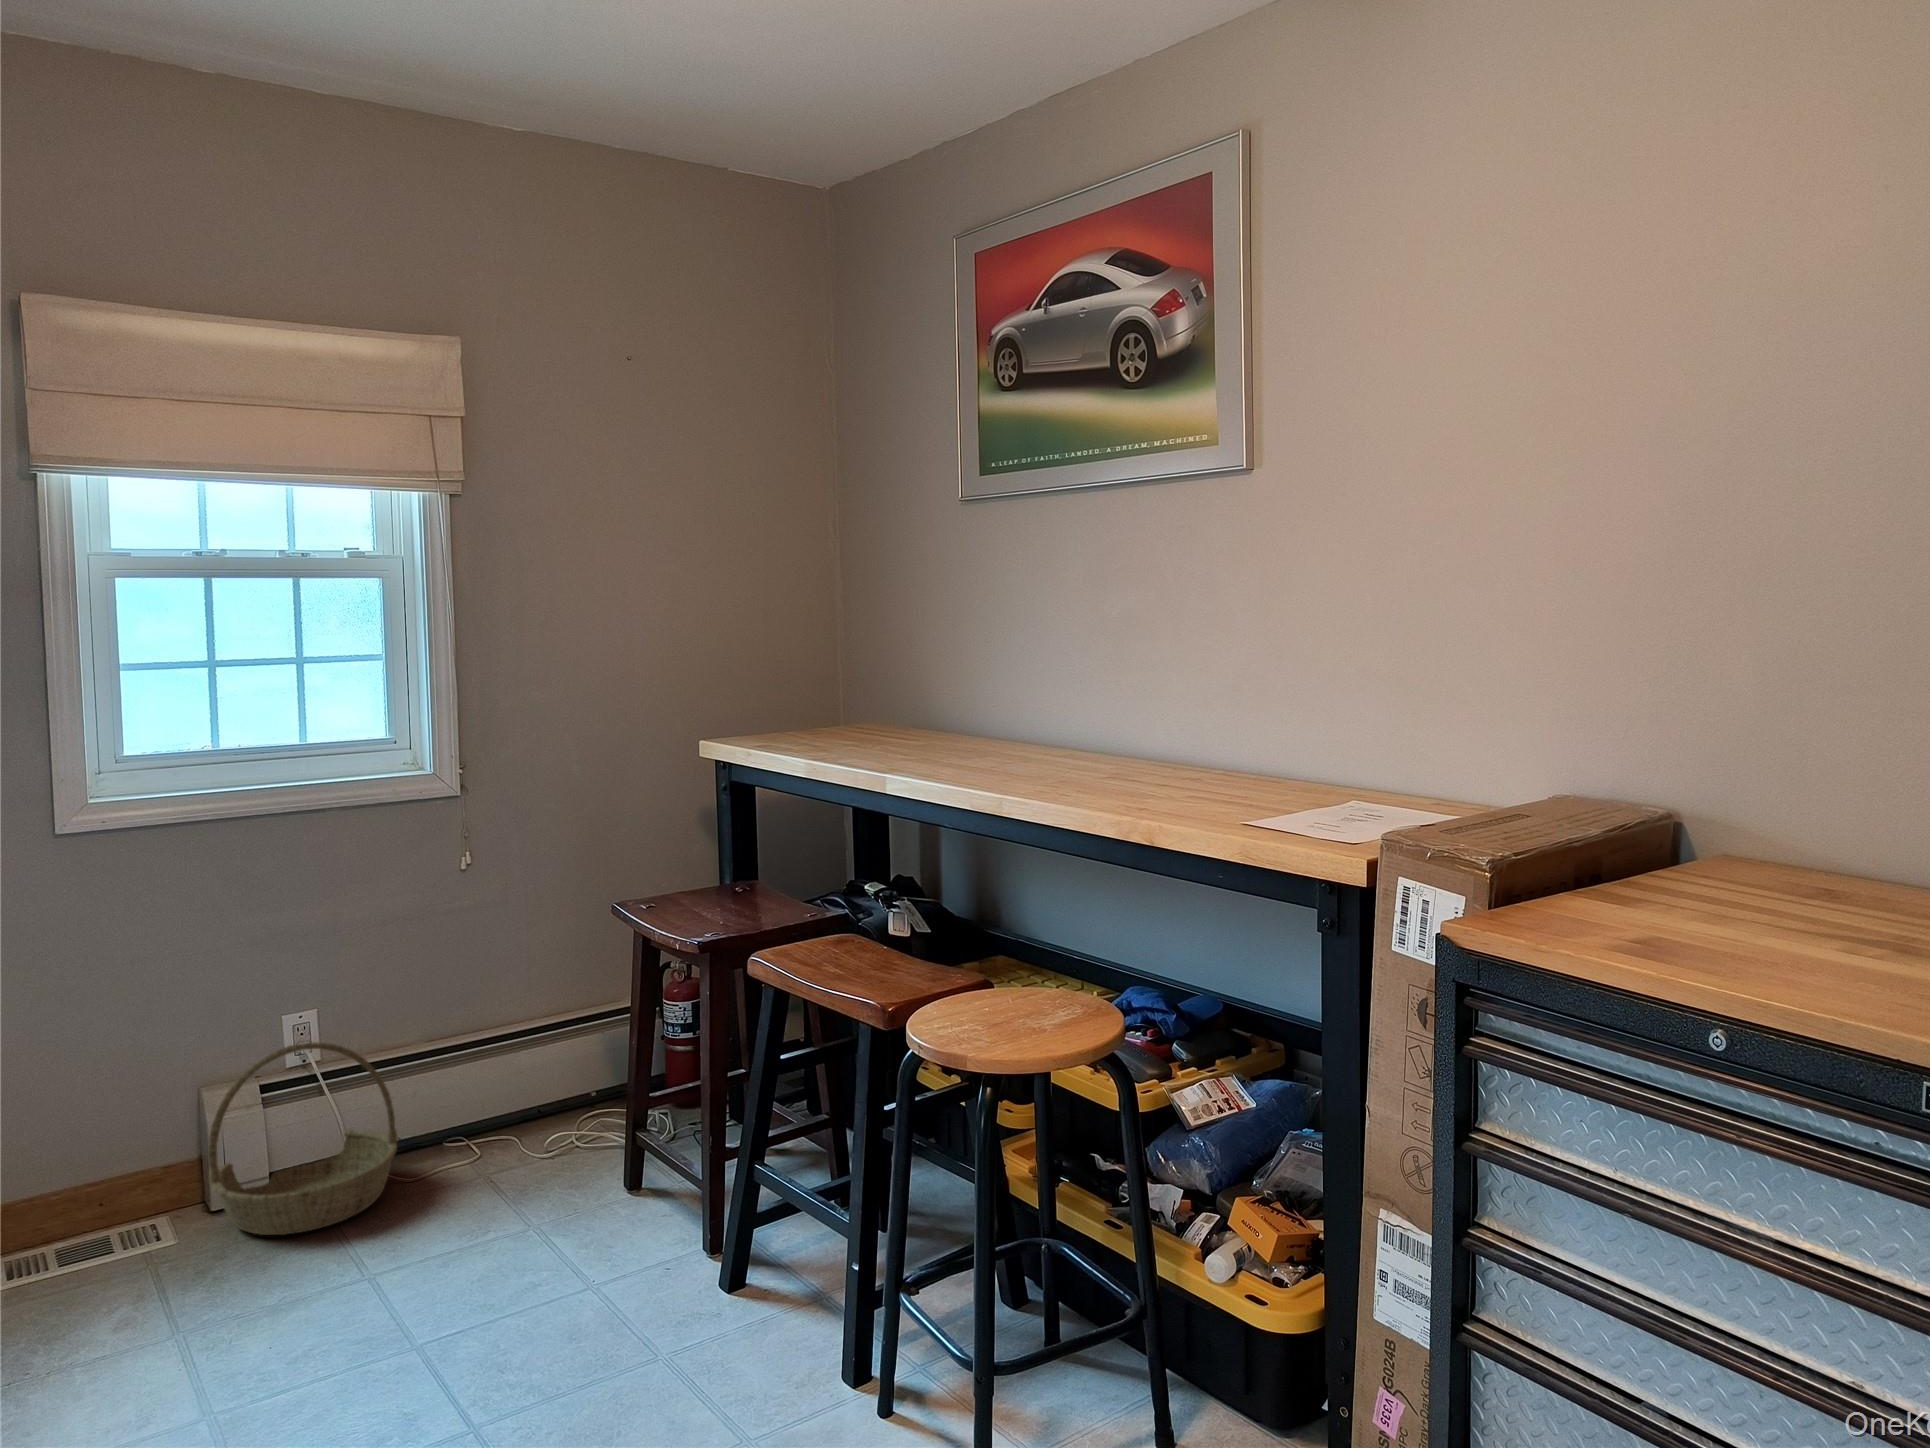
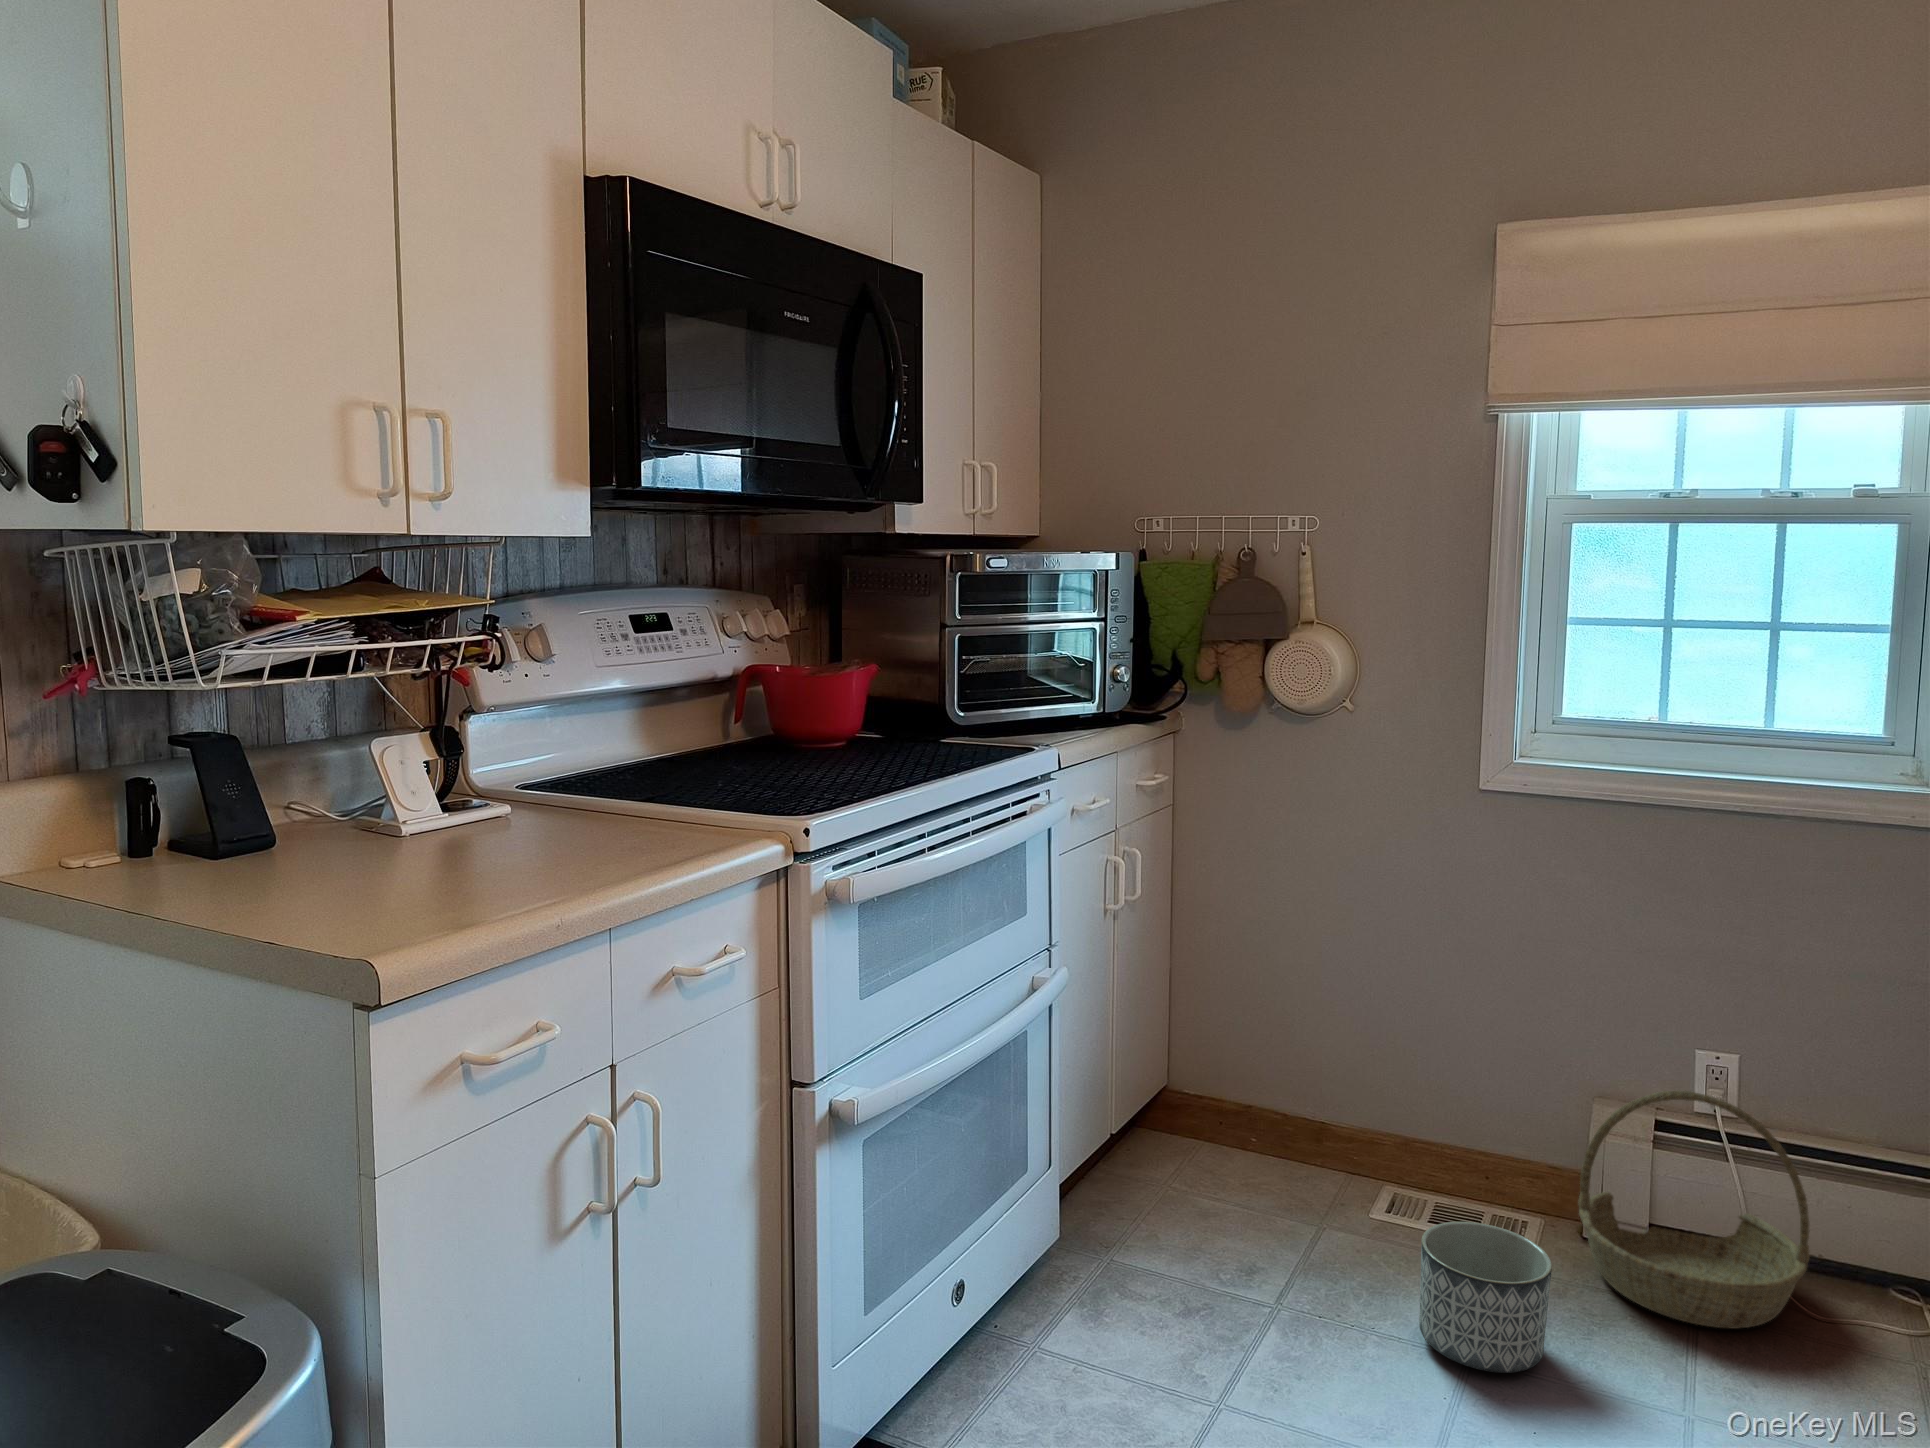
planter: none [82,1217,216,1355] -> present [1419,1222,1552,1373]

